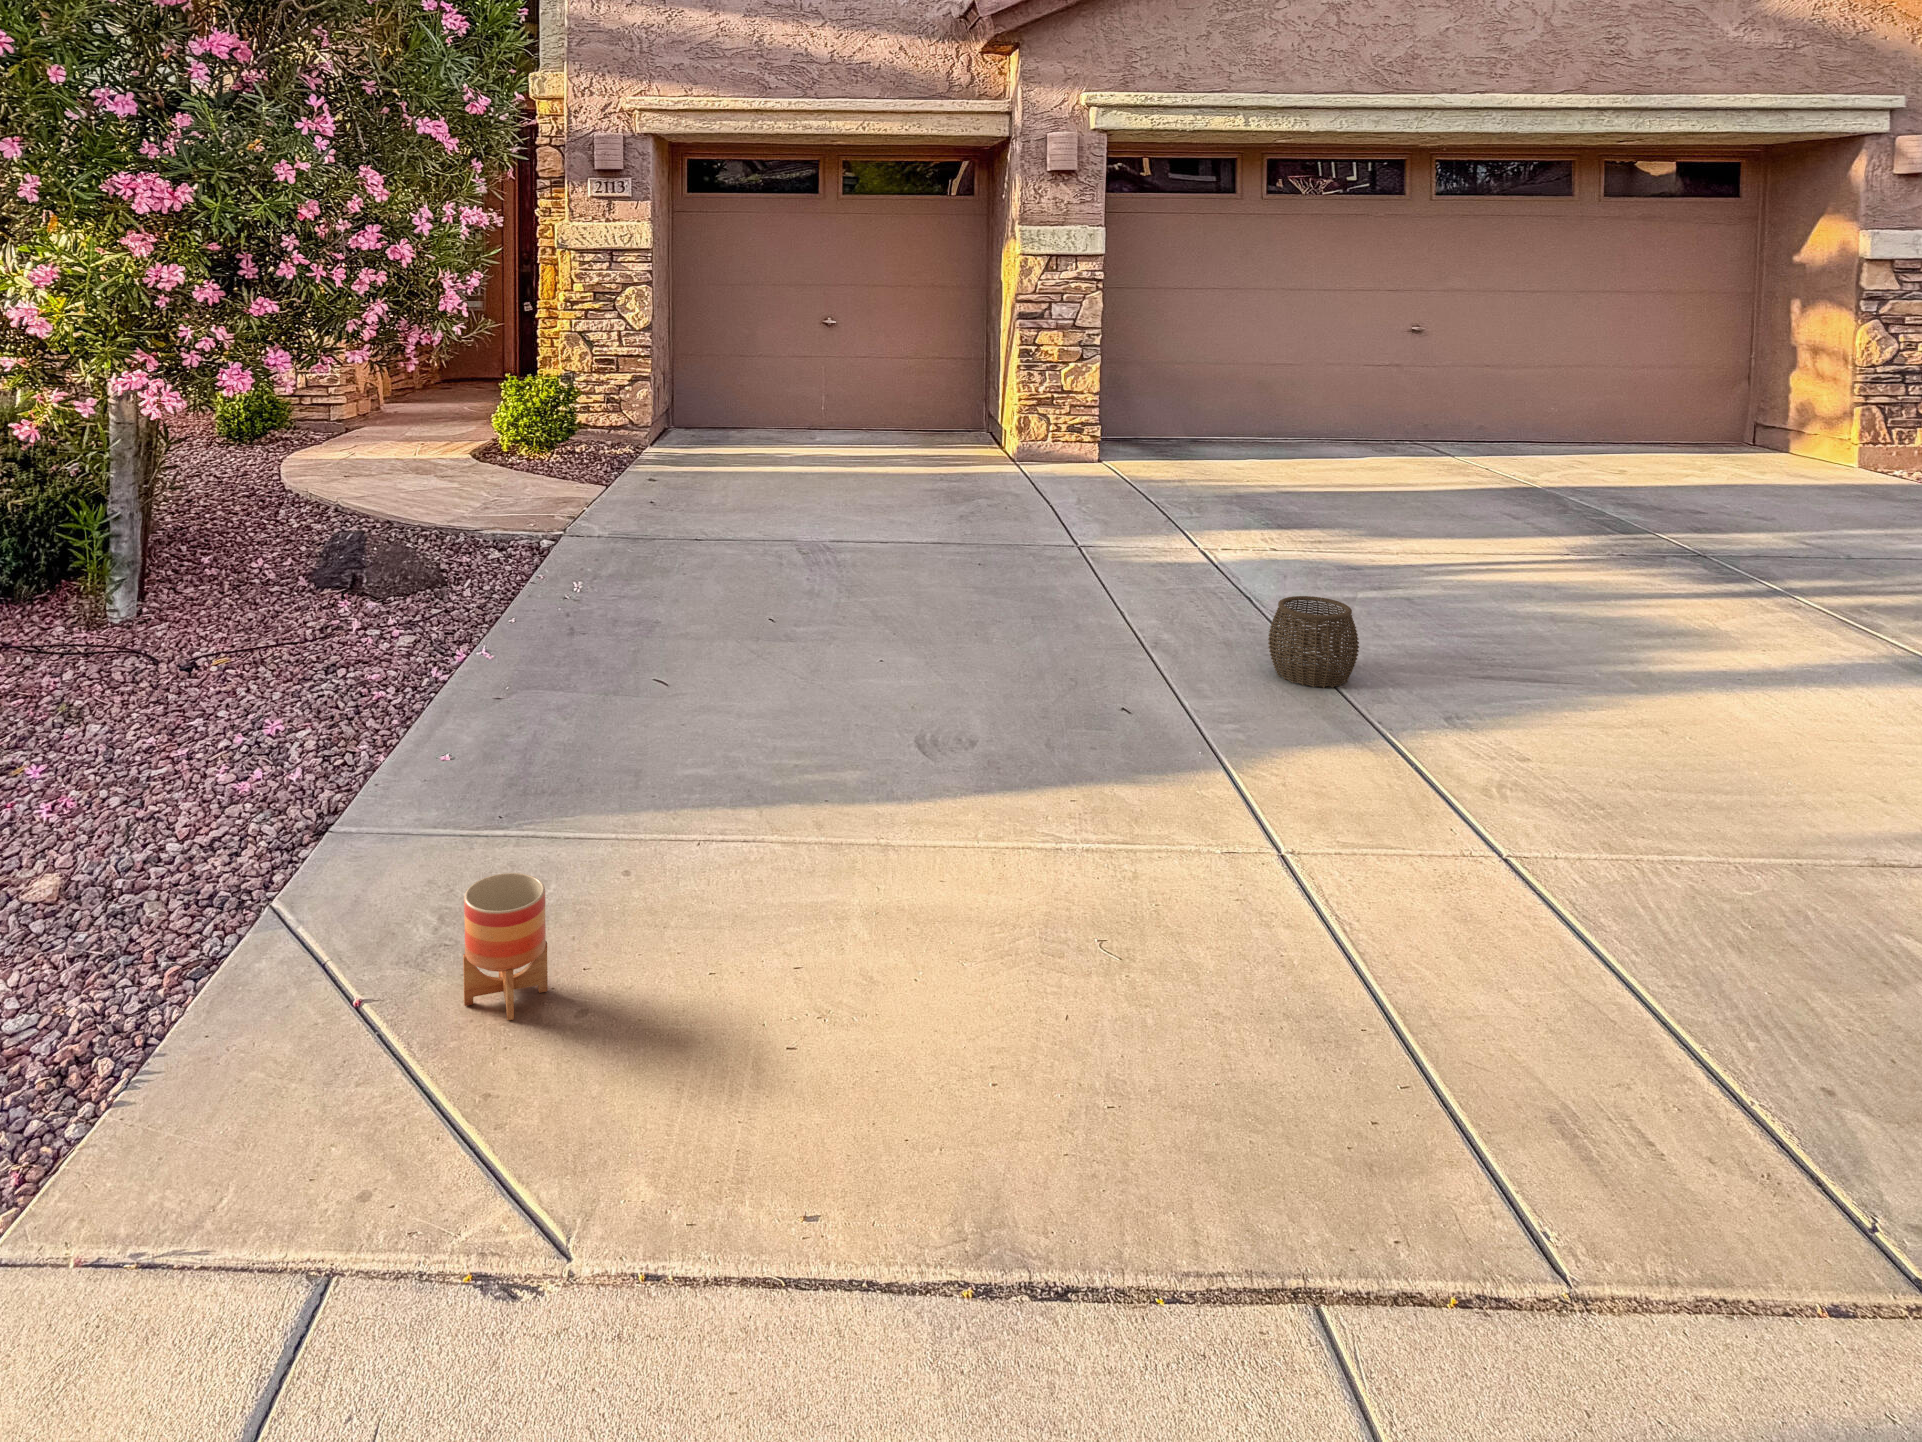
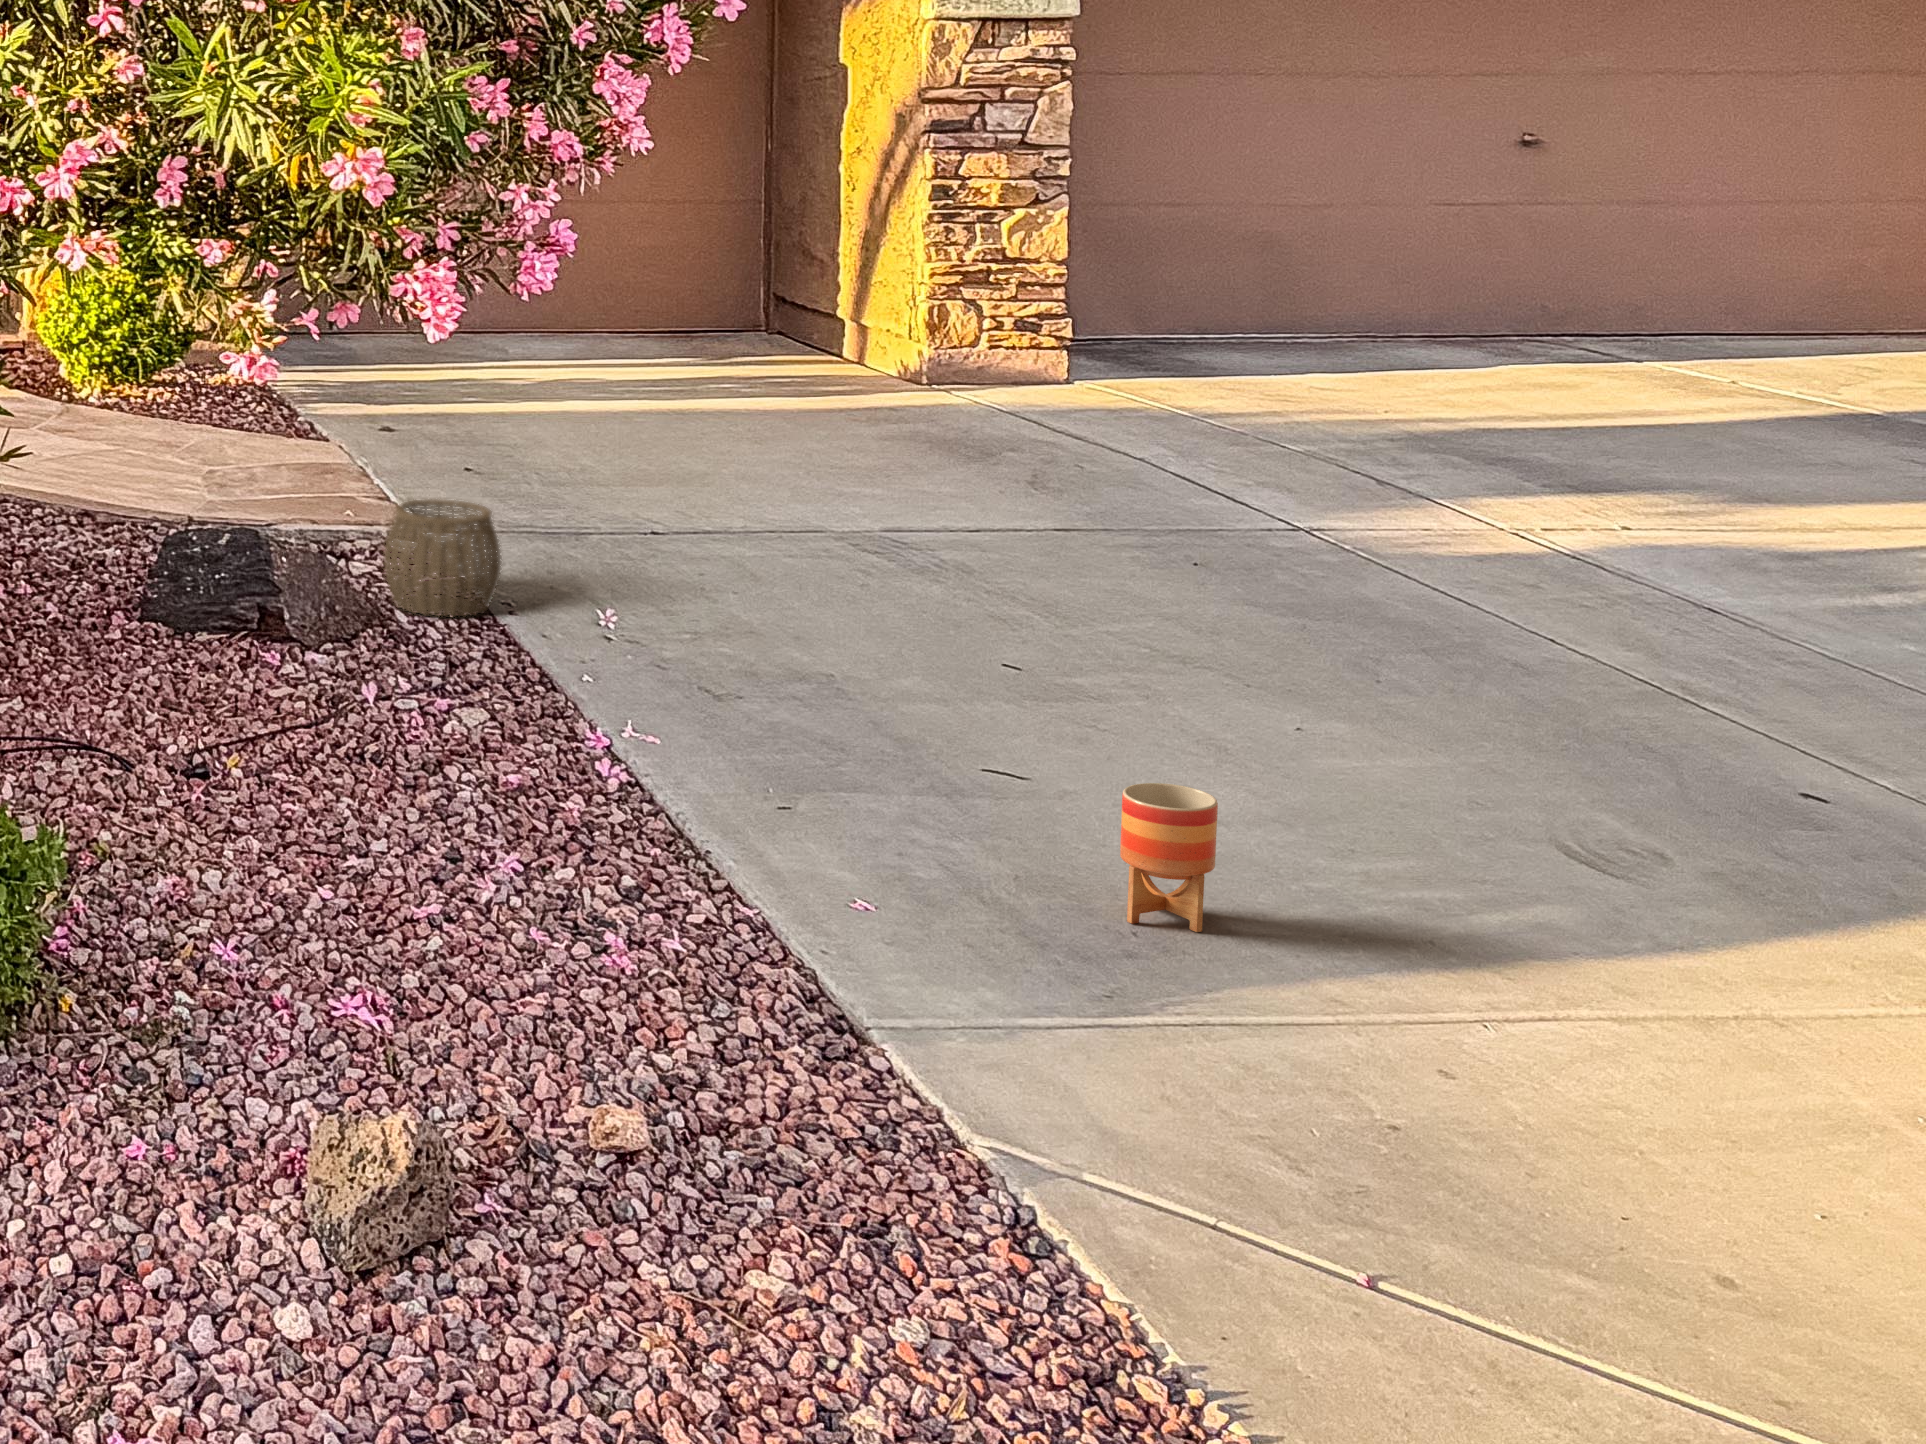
woven basket: present [1268,596,1359,688] -> present [384,499,501,617]

